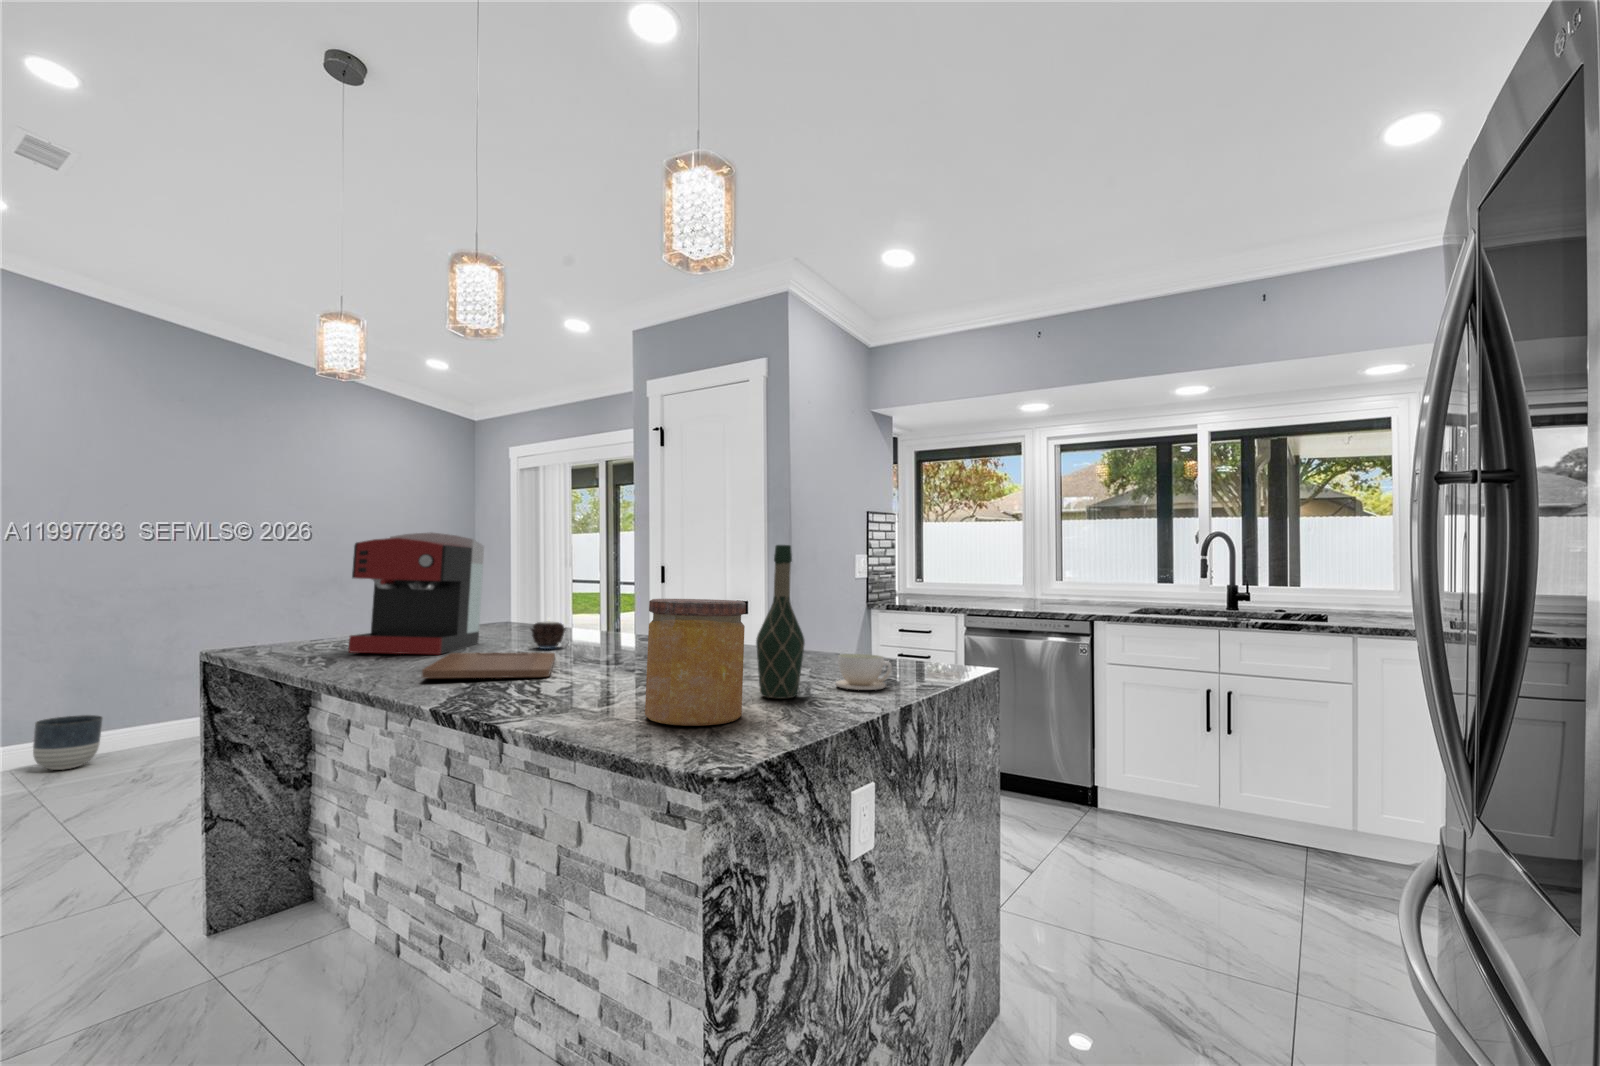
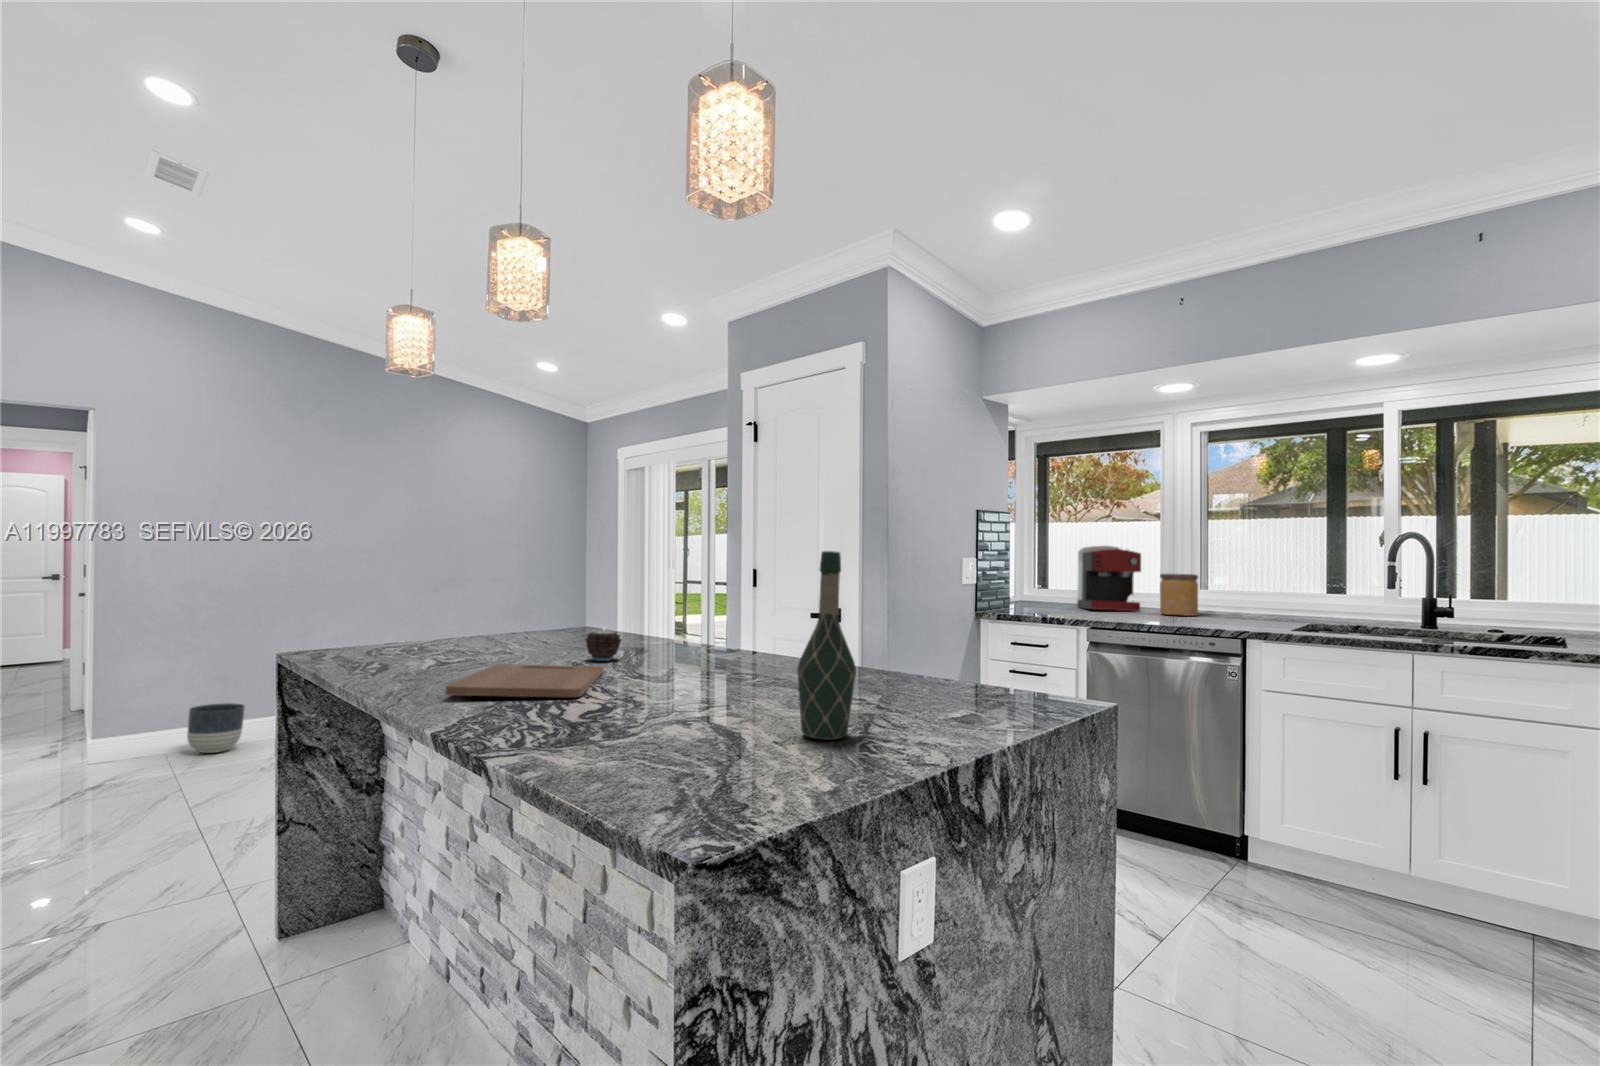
coffee maker: present [348,532,484,655] -> present [1077,546,1141,611]
jar: present [645,599,746,726] -> present [1160,574,1198,616]
coffee cup: present [836,654,892,690] -> none [899,684,969,731]

